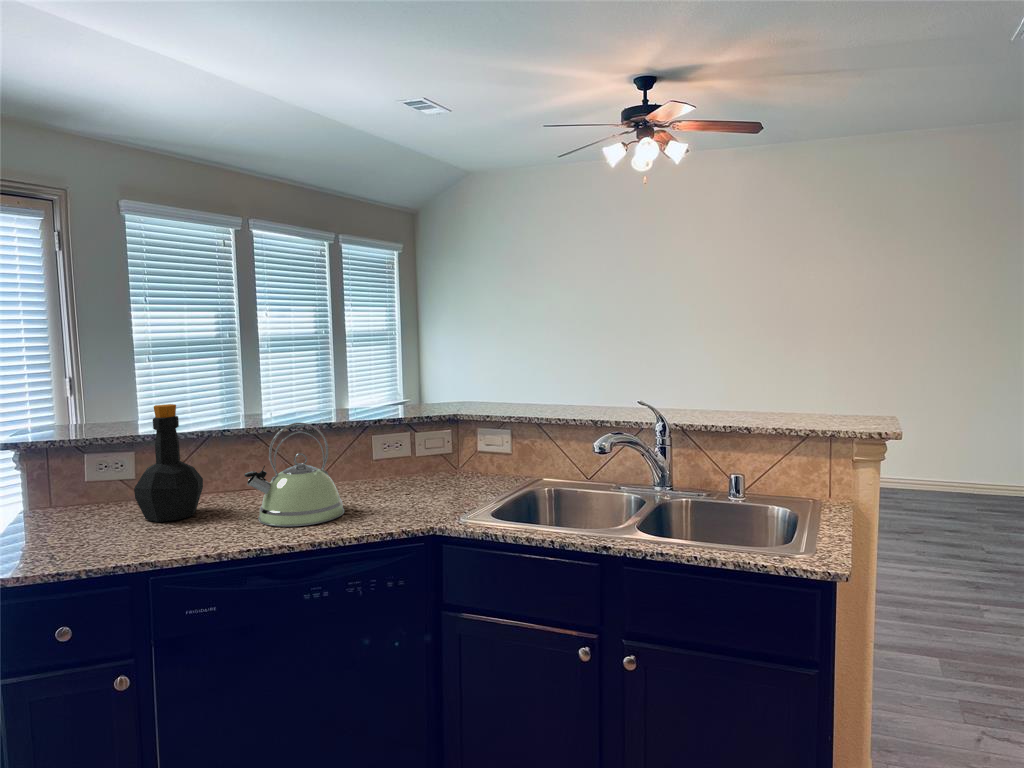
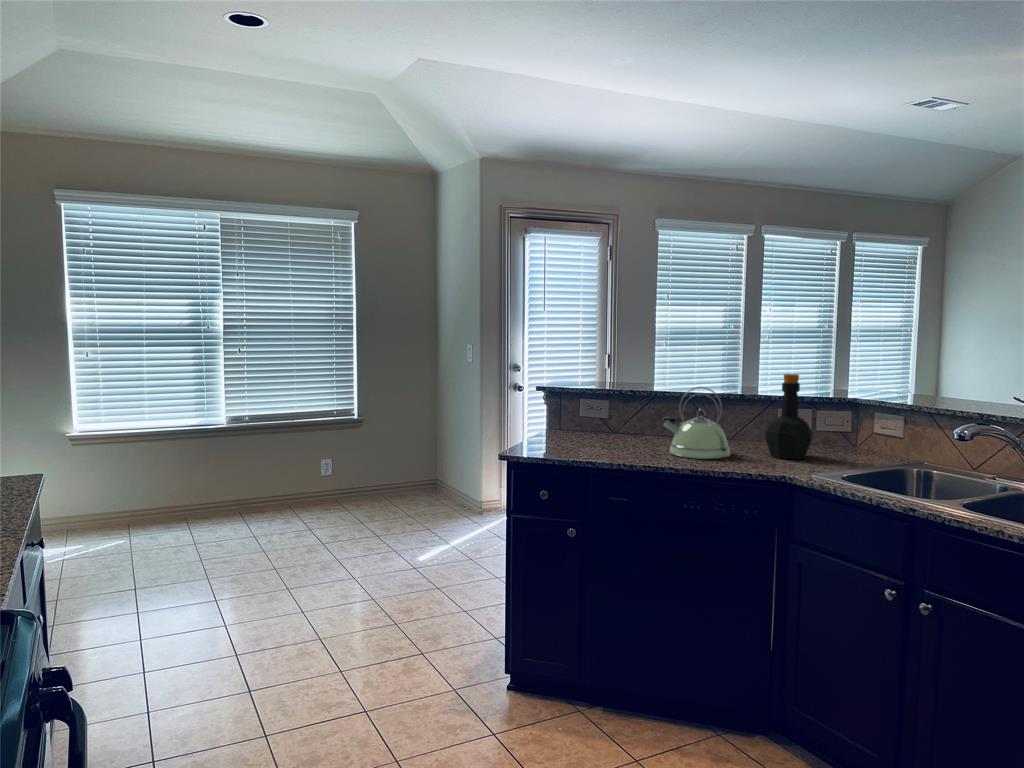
bottle: present [134,404,203,522] -> present [765,374,813,459]

